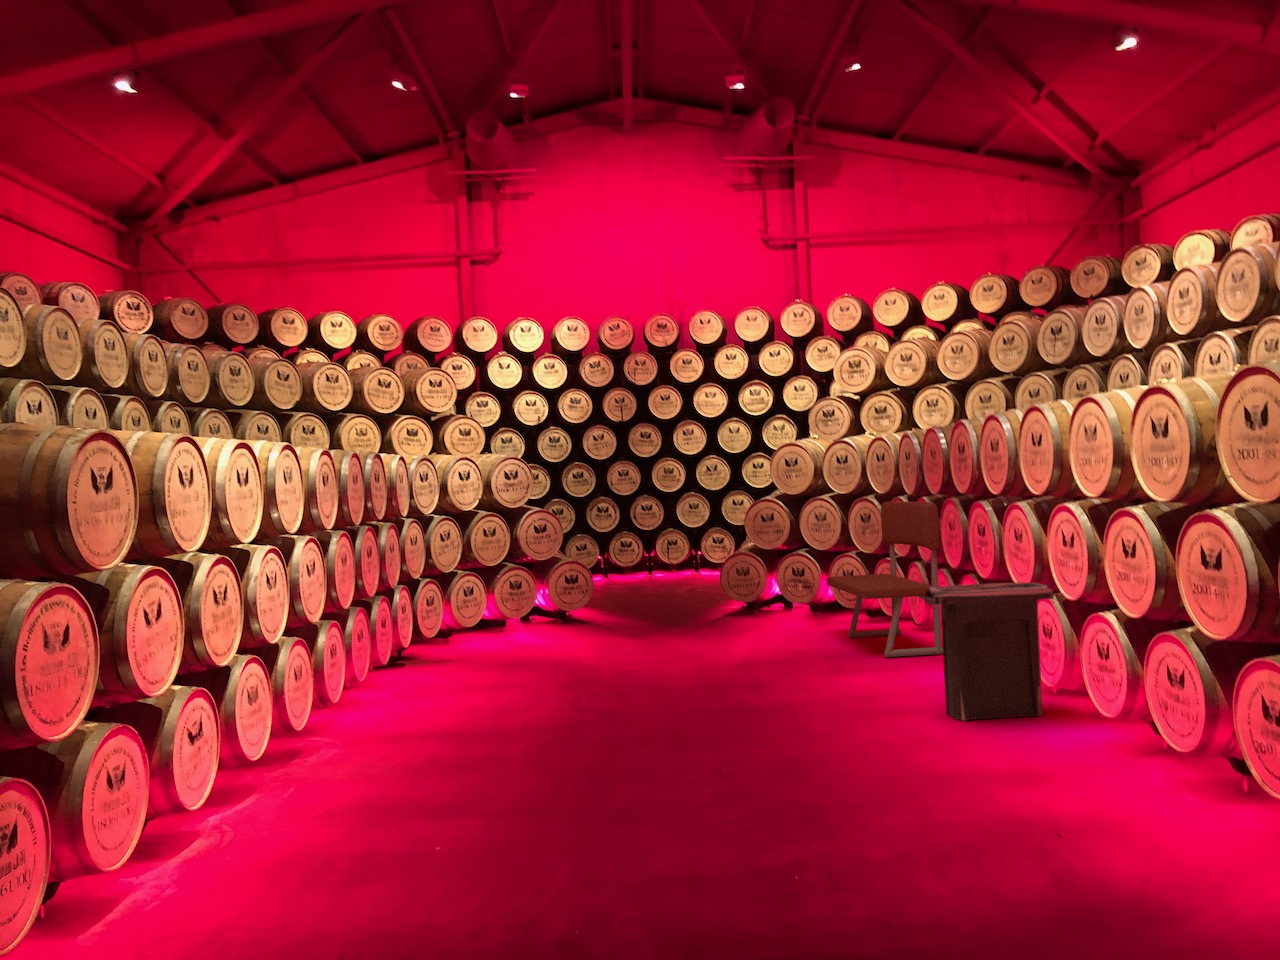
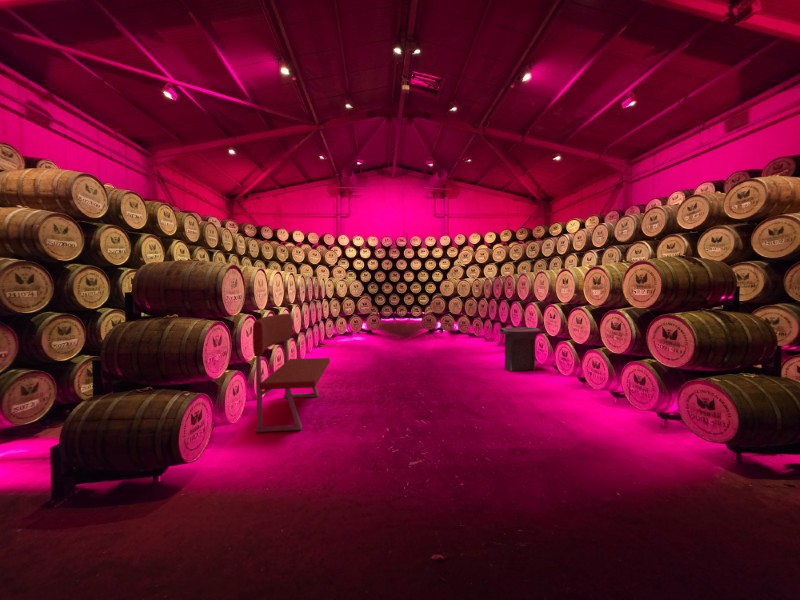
bench: present [827,502,943,657] -> present [253,314,330,432]

